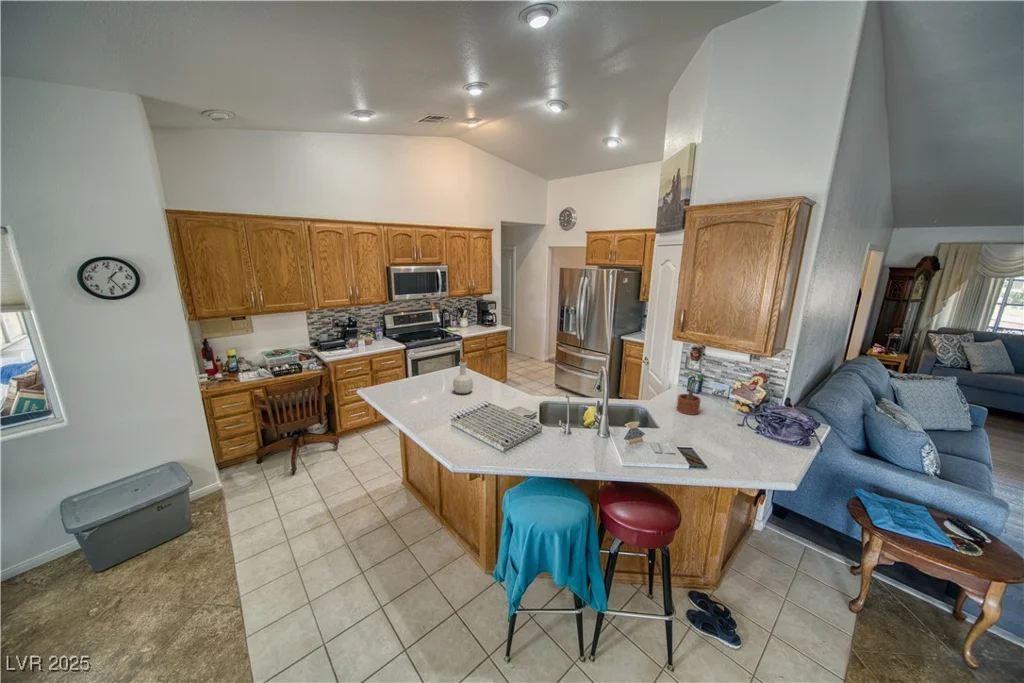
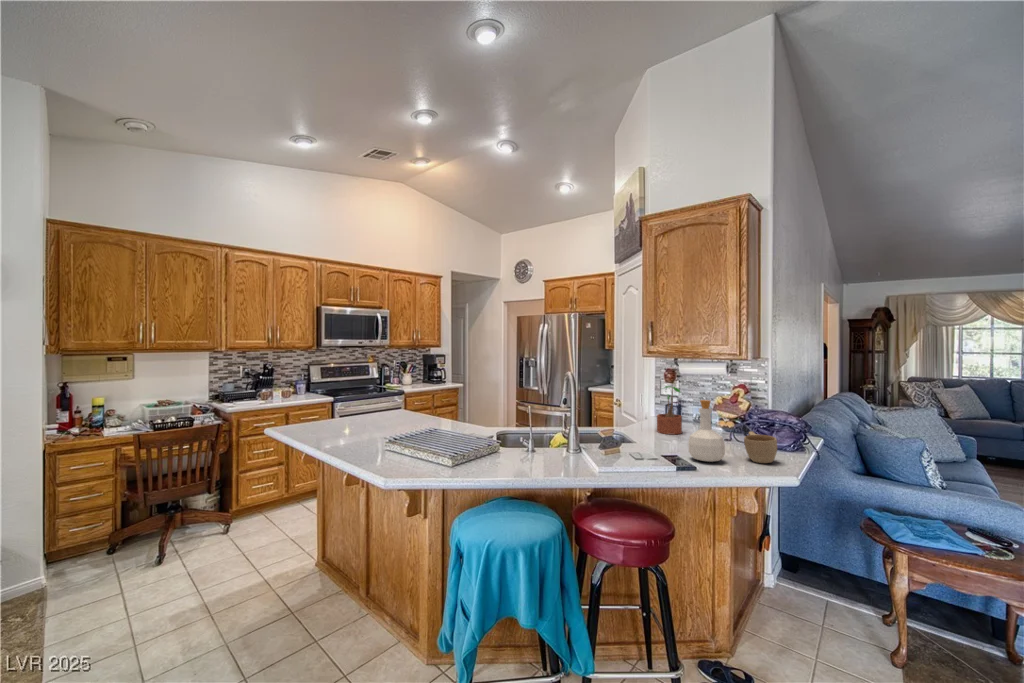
bottle: present [453,357,473,393] -> present [688,400,725,462]
cup: none [753,430,783,463] -> present [744,431,777,463]

